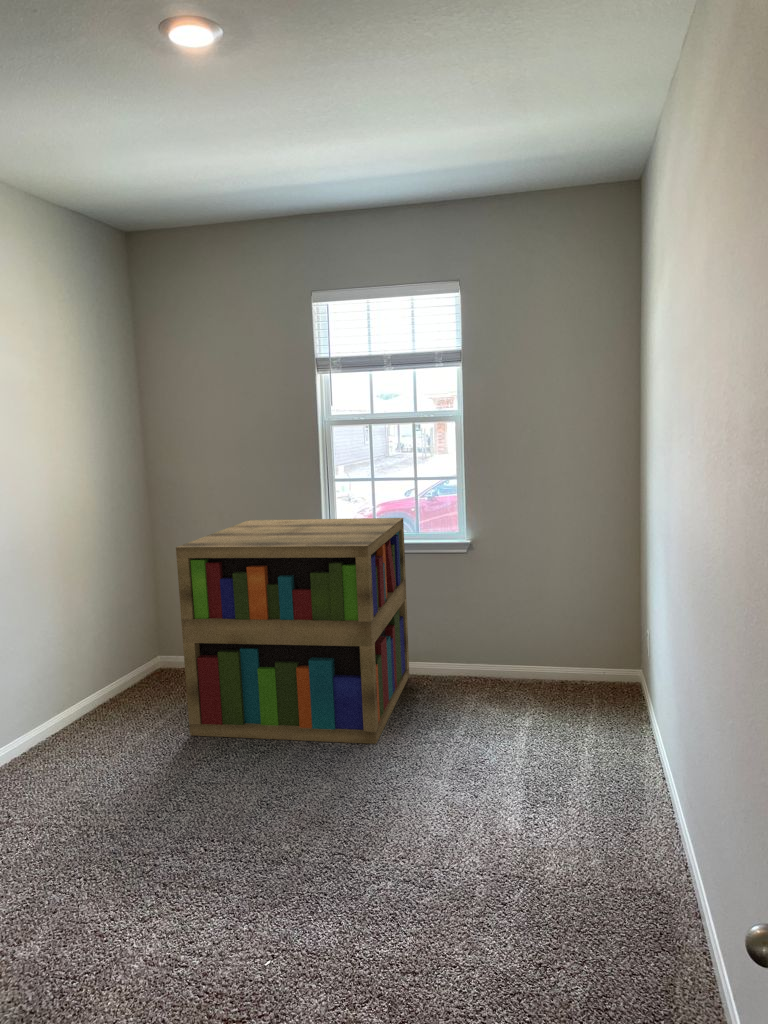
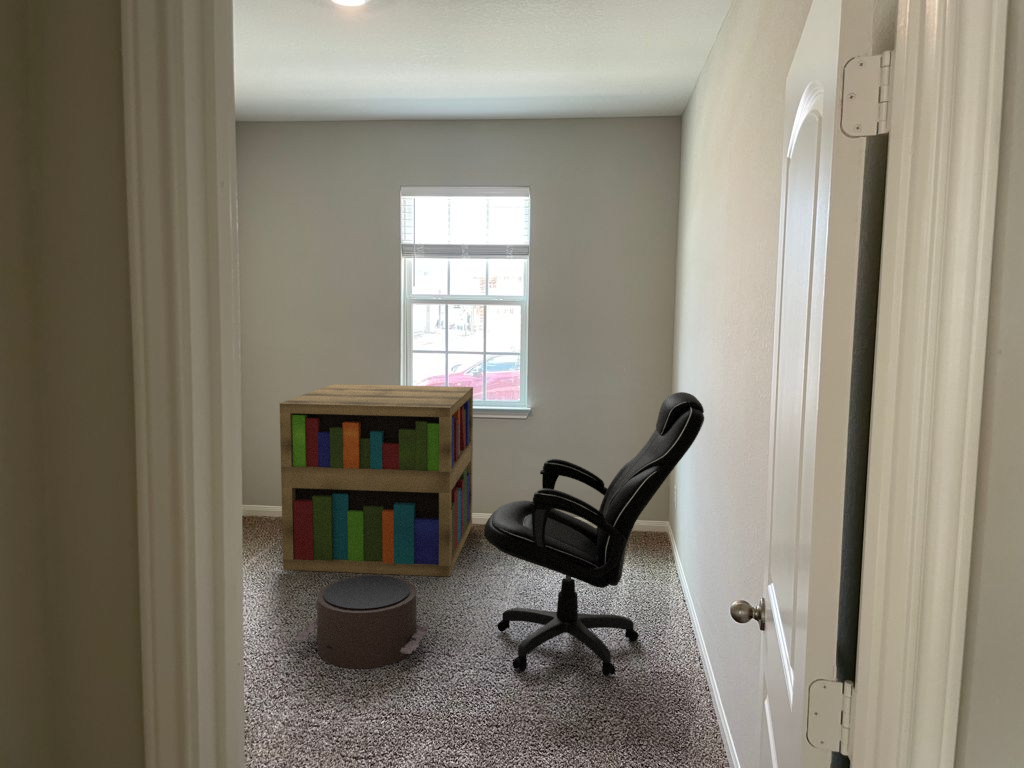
office chair: none [400,521,682,895] -> present [484,392,704,676]
pouf: none [178,753,340,876] -> present [295,575,429,668]

